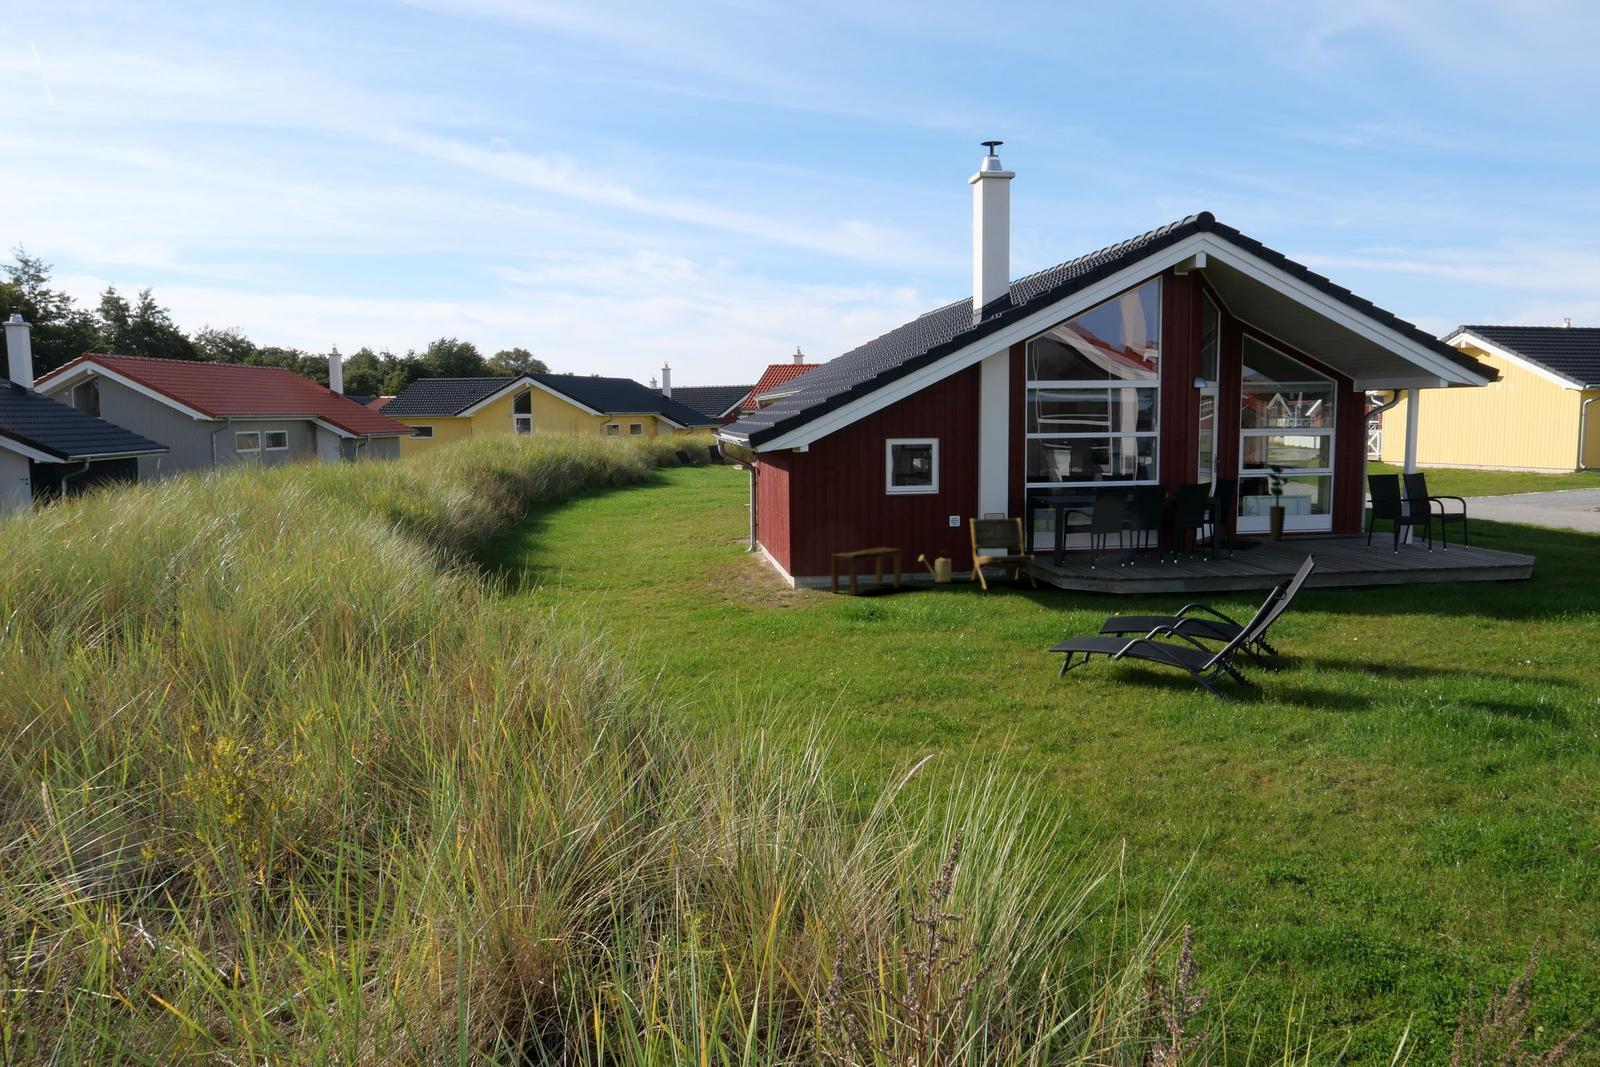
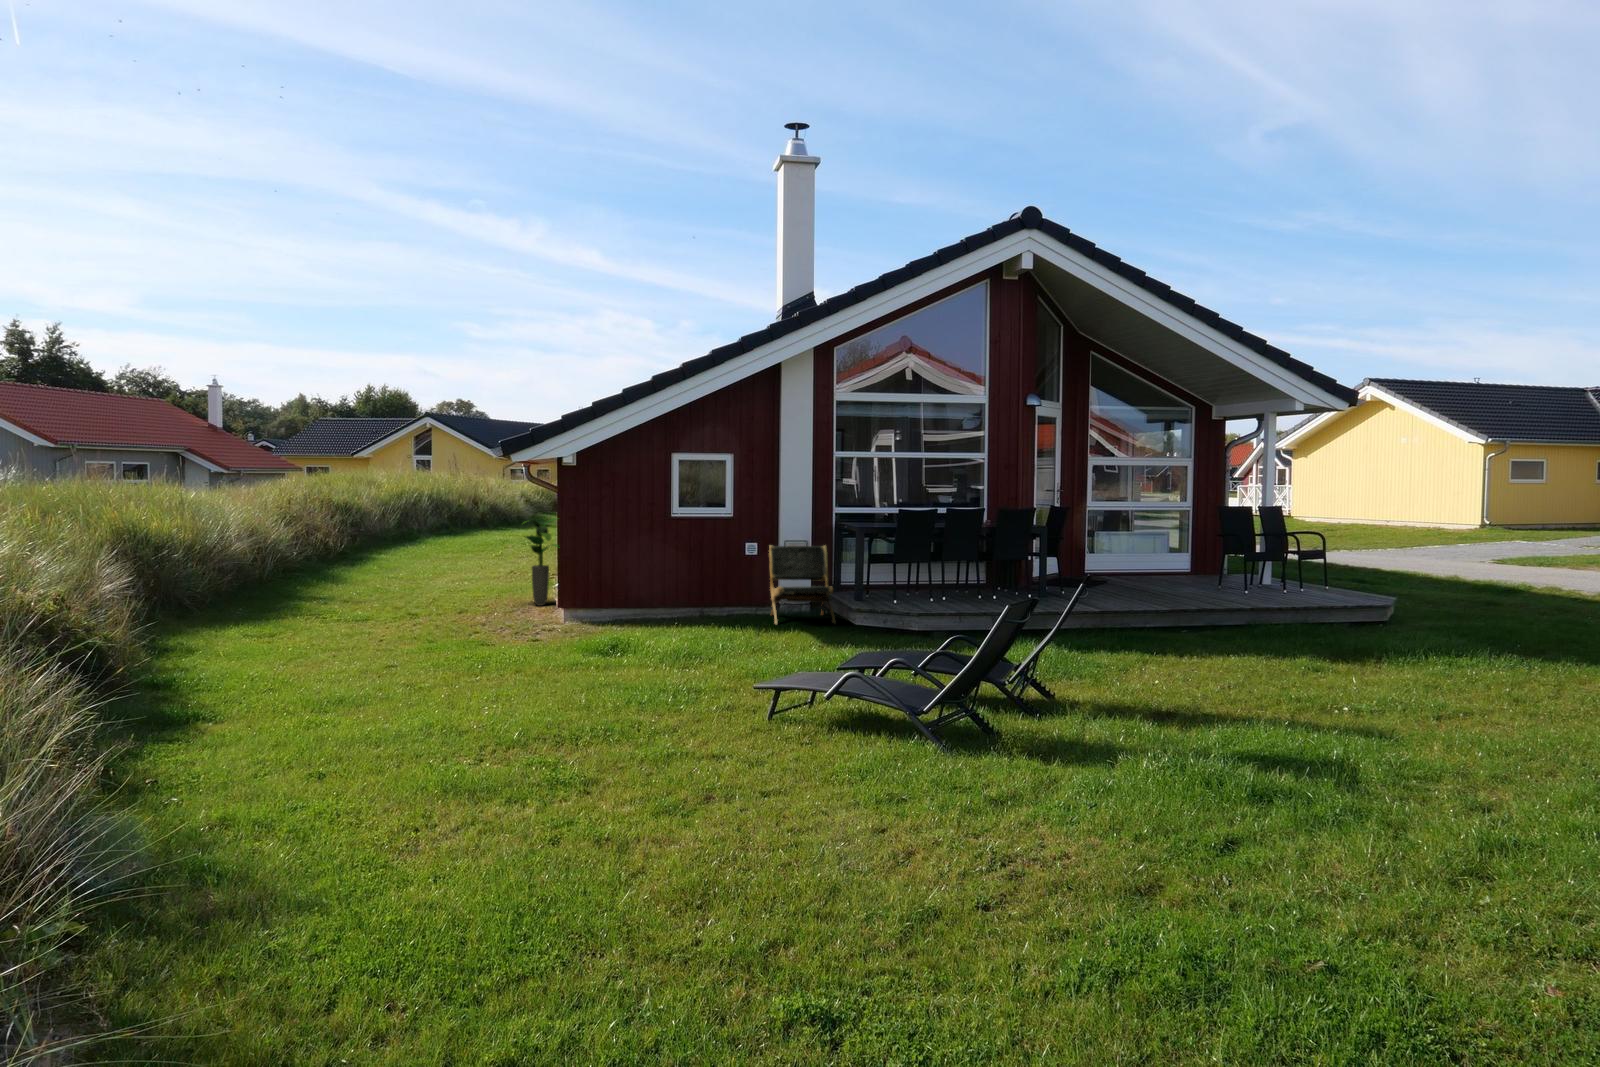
potted plant: present [1268,465,1291,541] -> present [524,519,557,606]
bench: present [831,547,903,595] -> none [598,575,685,629]
watering can: present [919,553,951,583] -> none [708,581,750,618]

